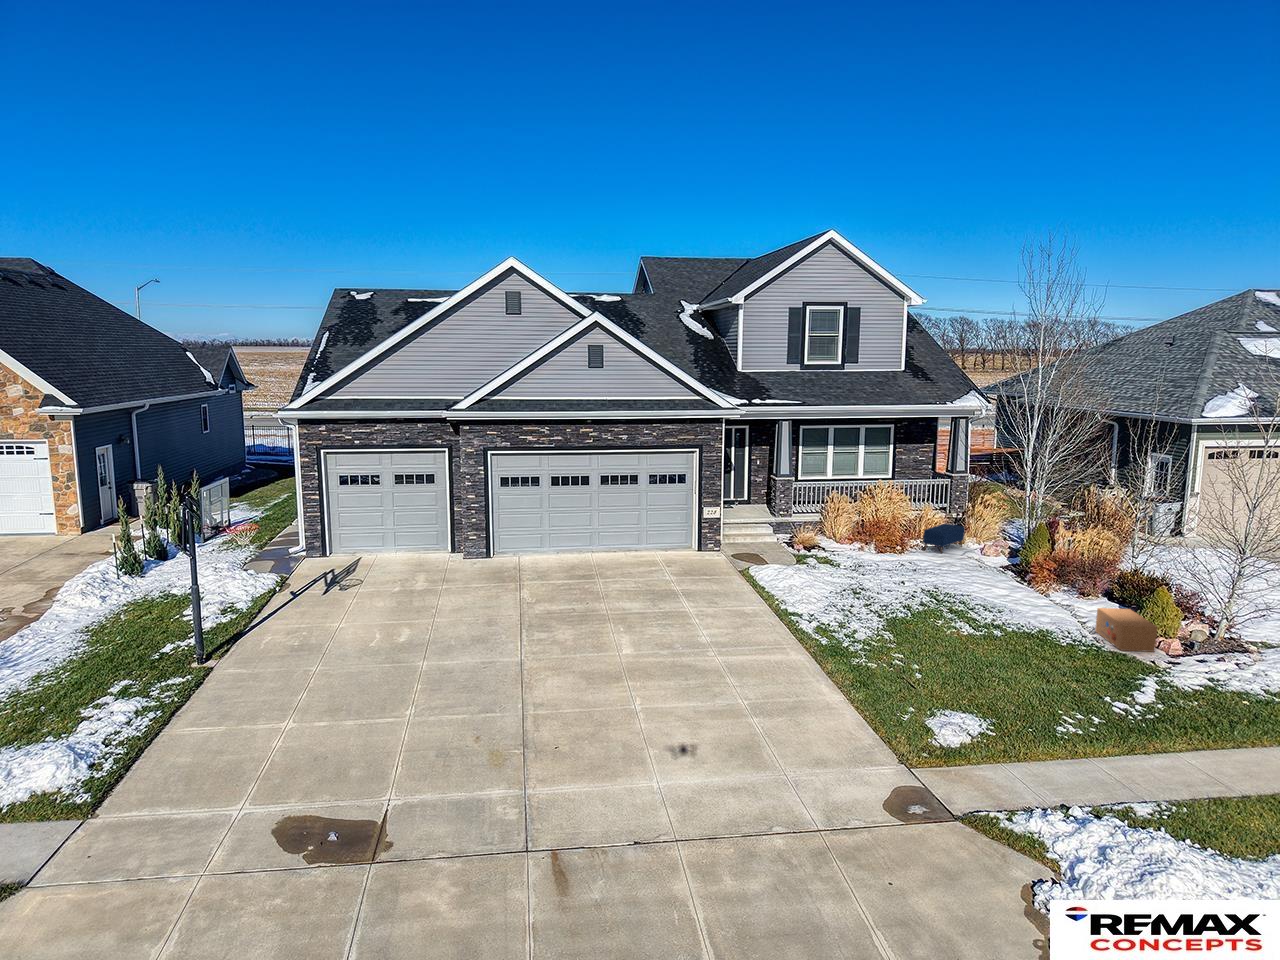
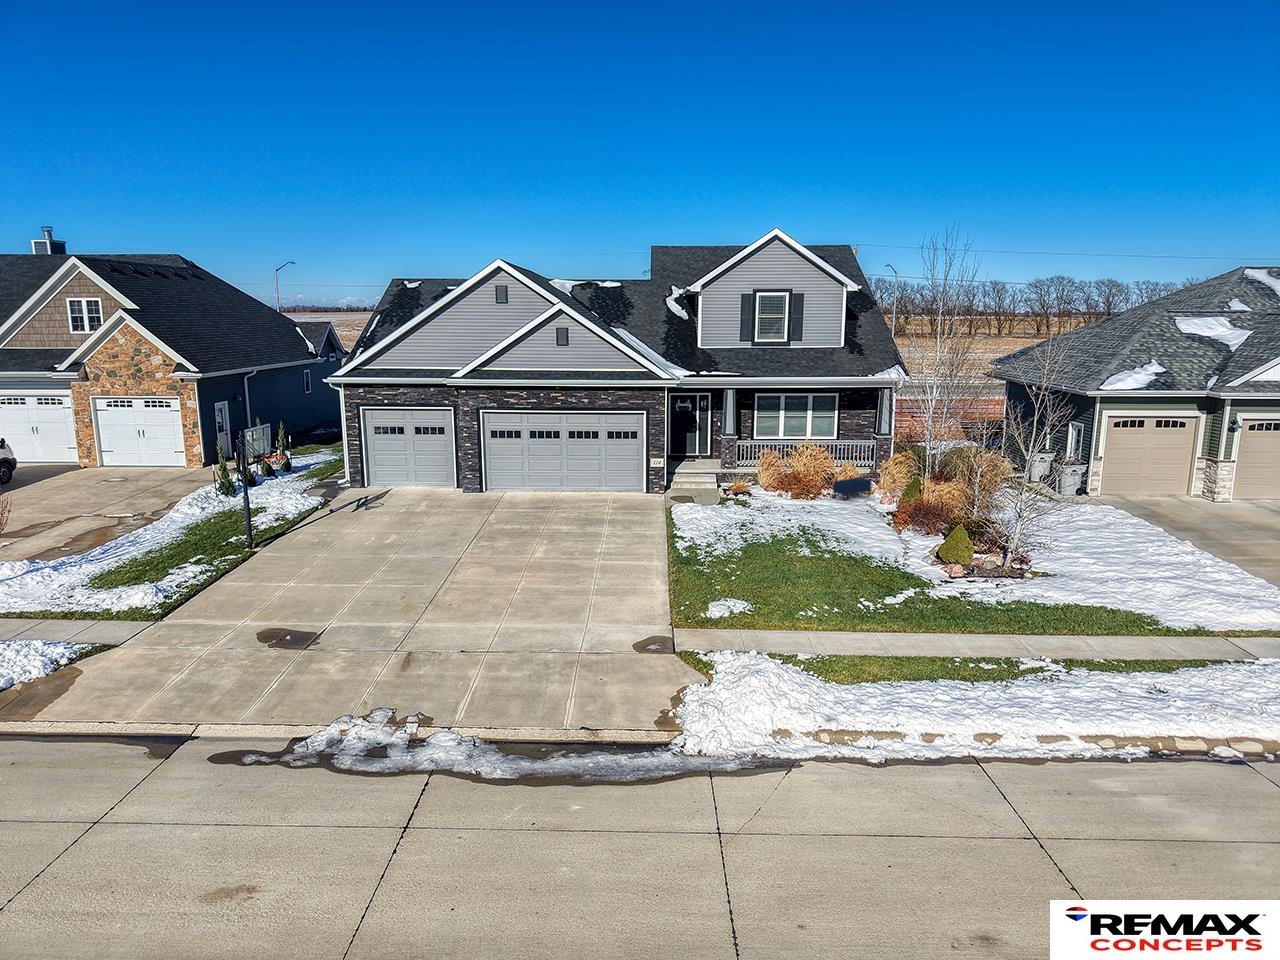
cardboard box: present [1095,608,1157,652] -> none [904,539,936,572]

